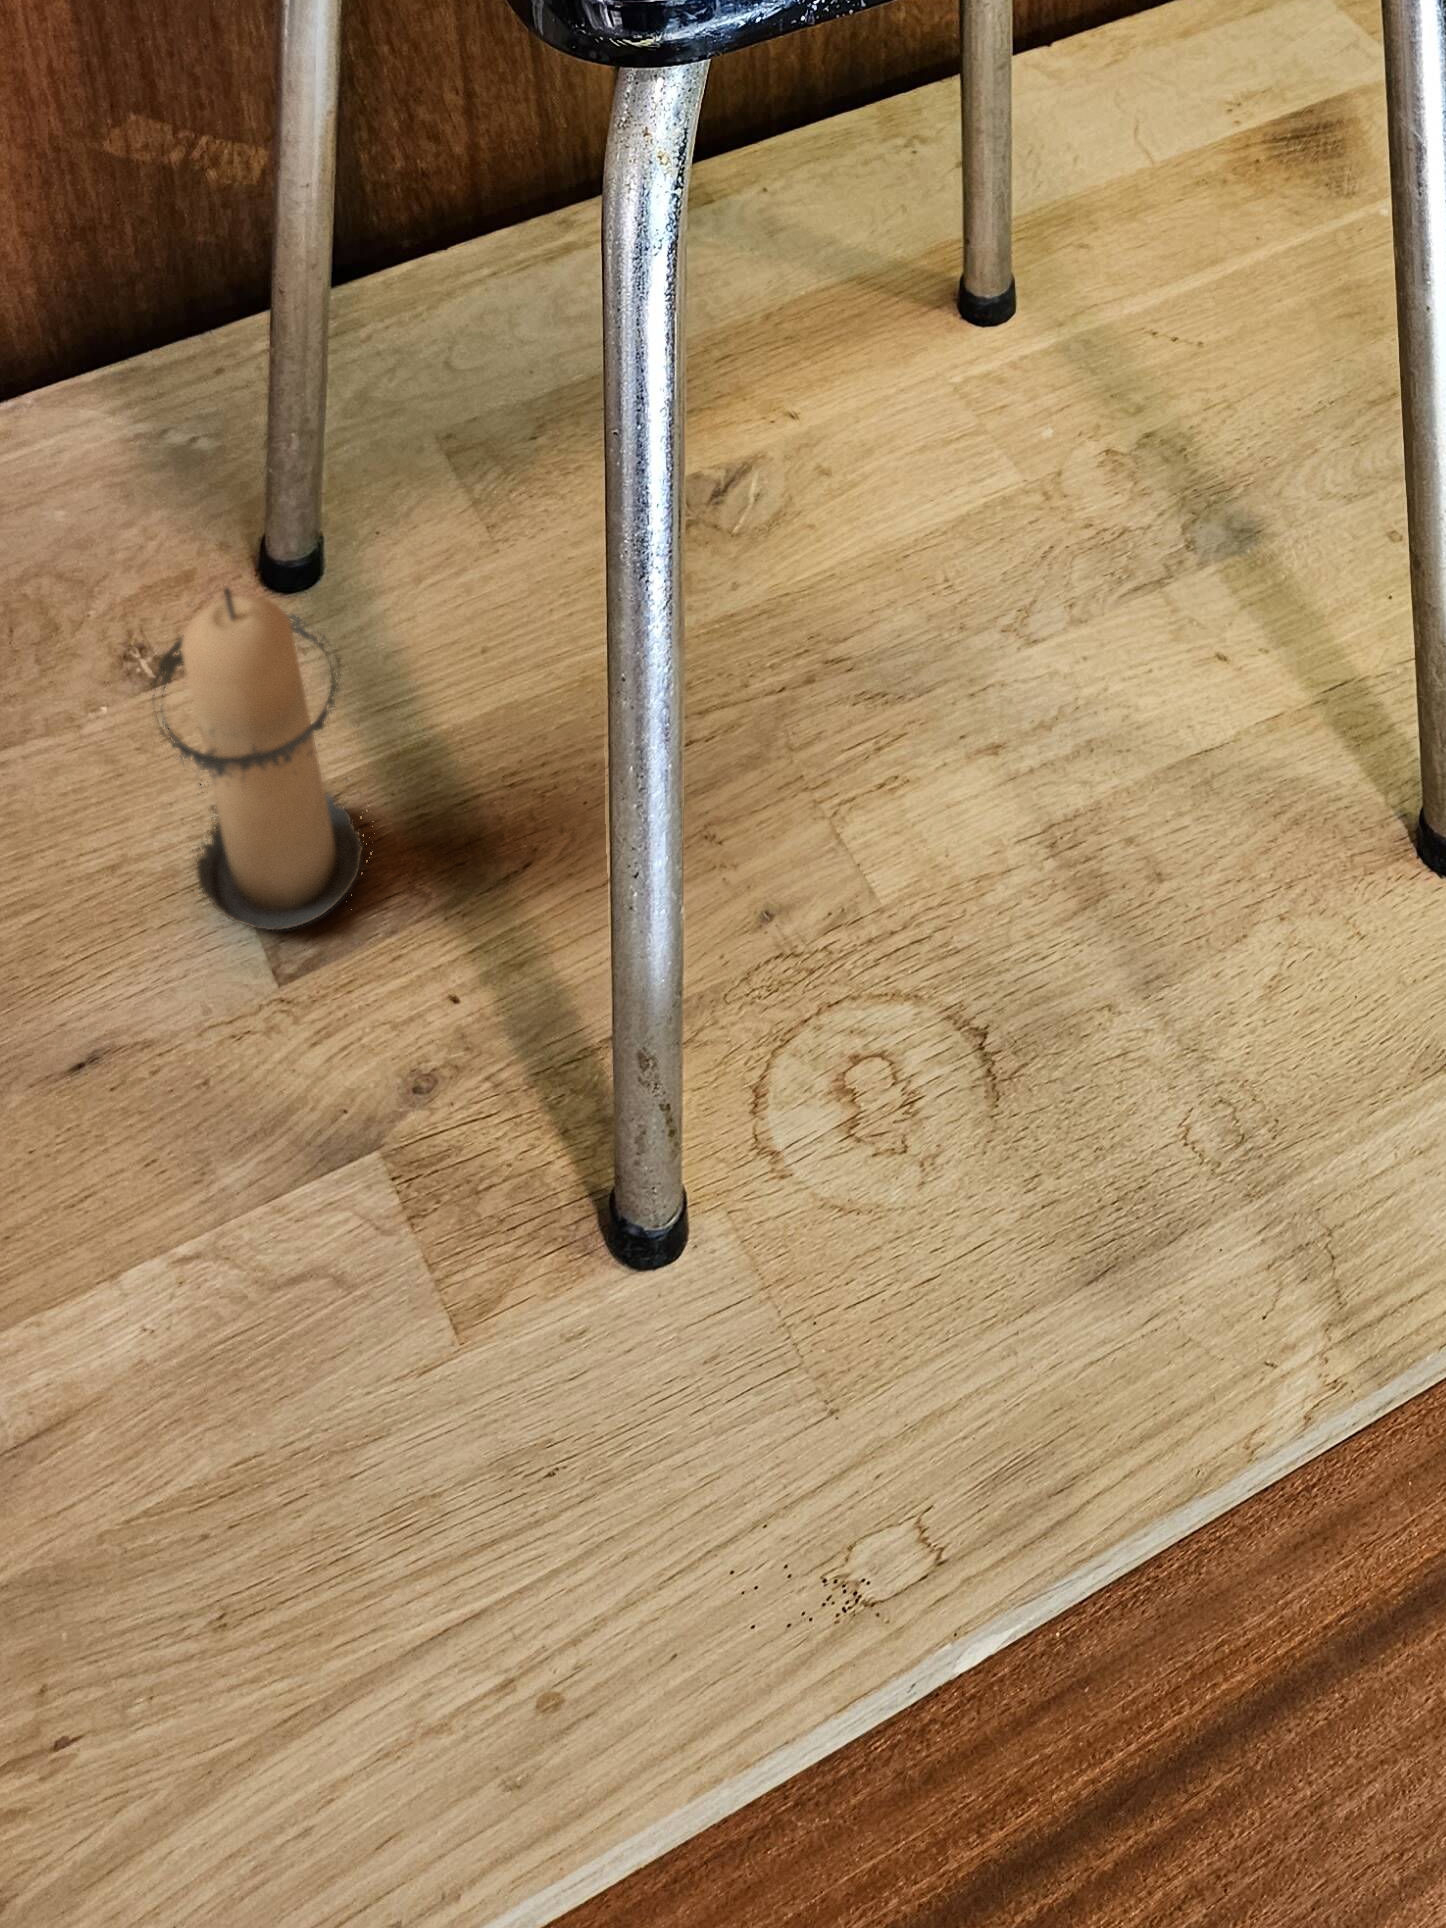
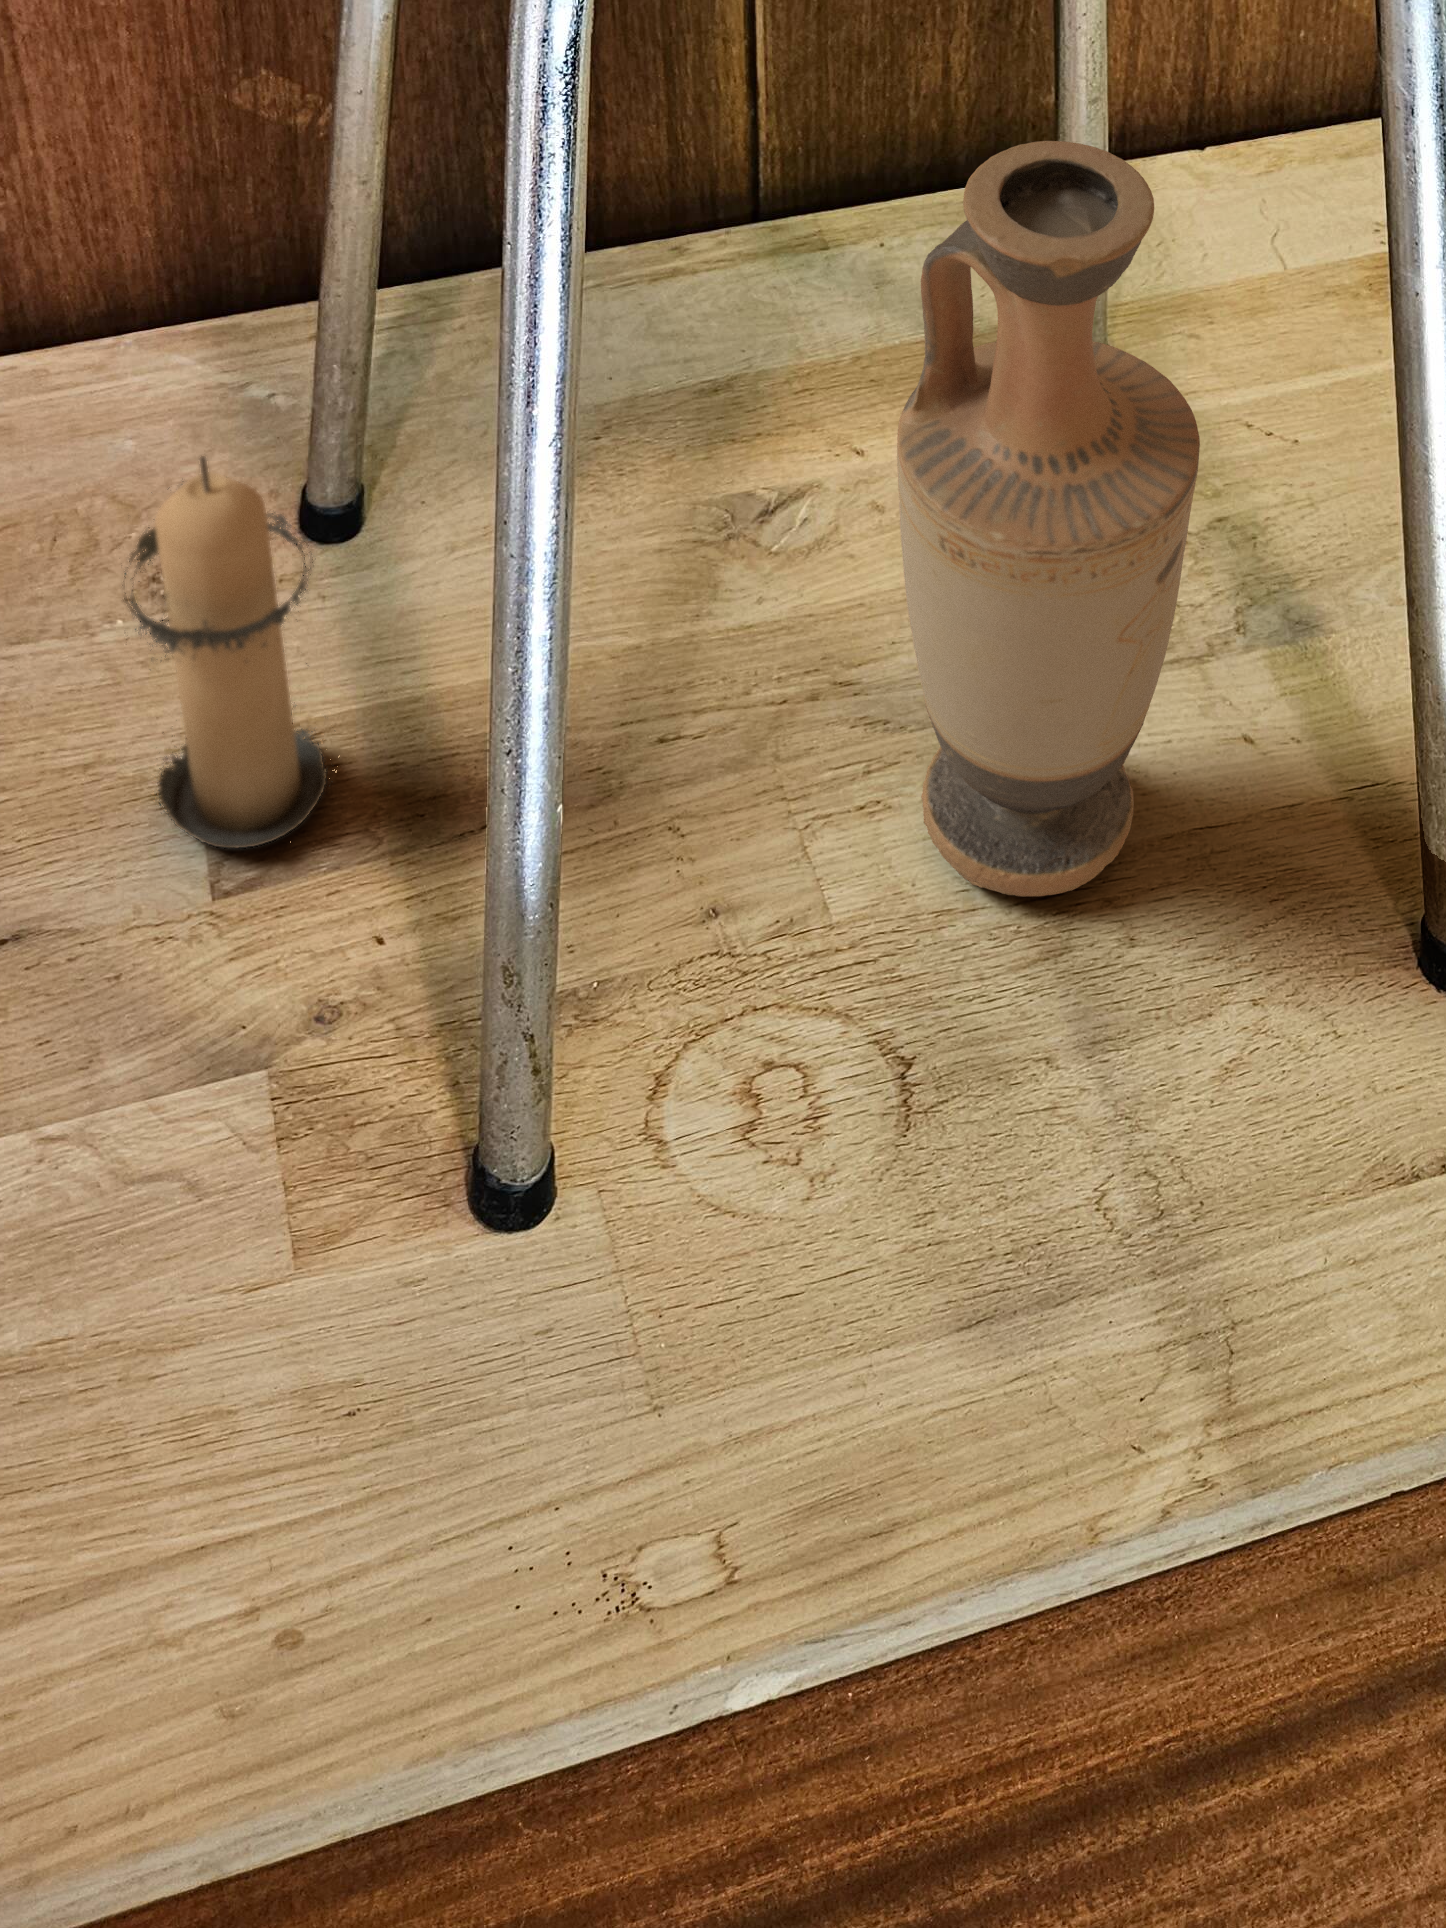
vase: none [922,201,1213,853] -> present [897,141,1200,897]

